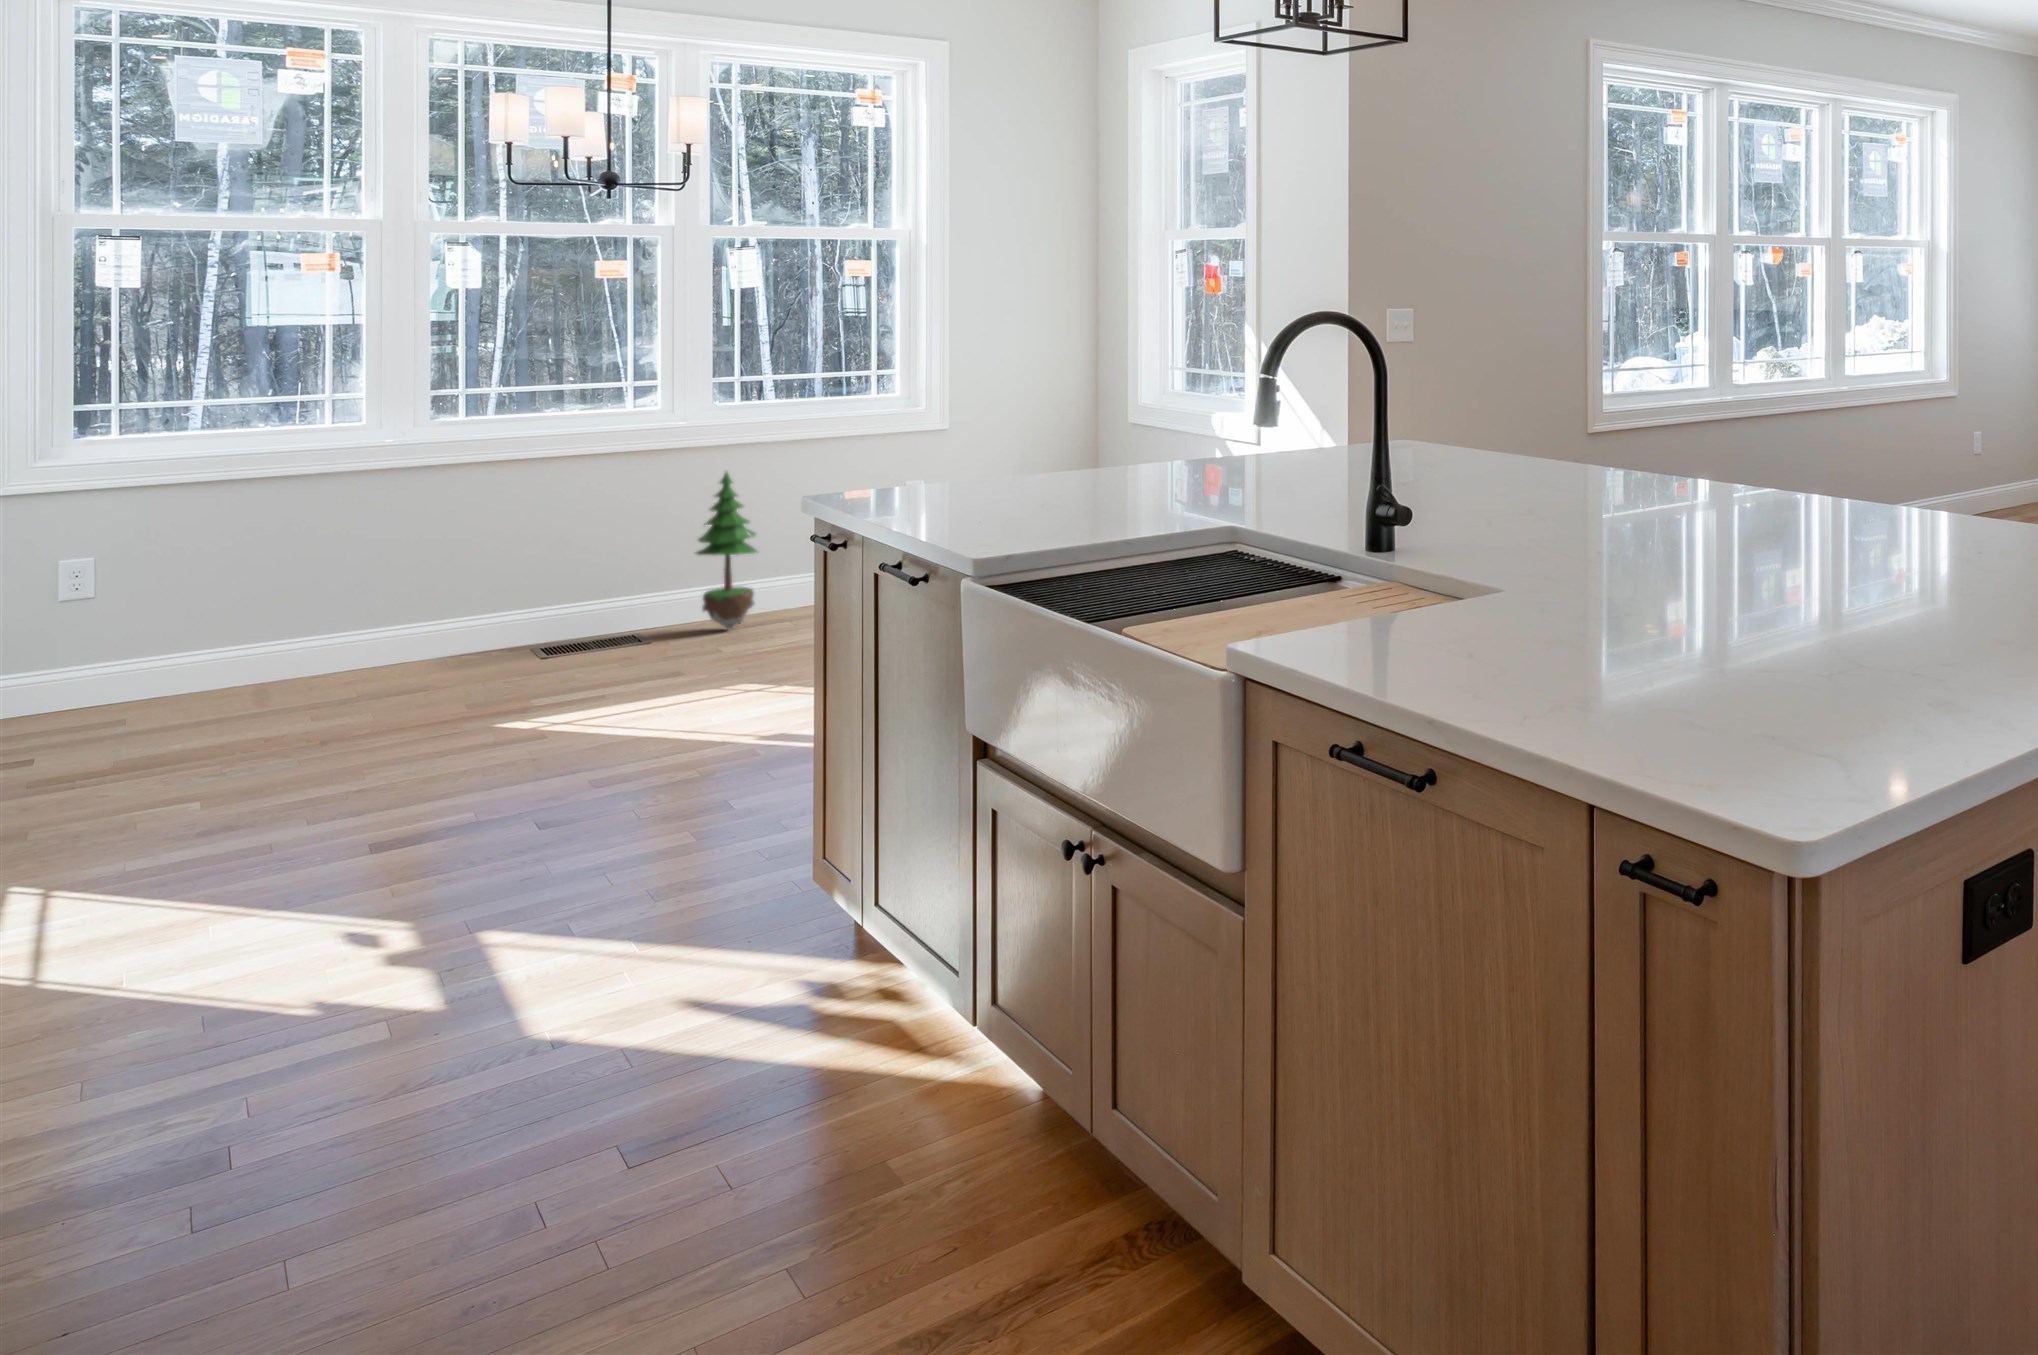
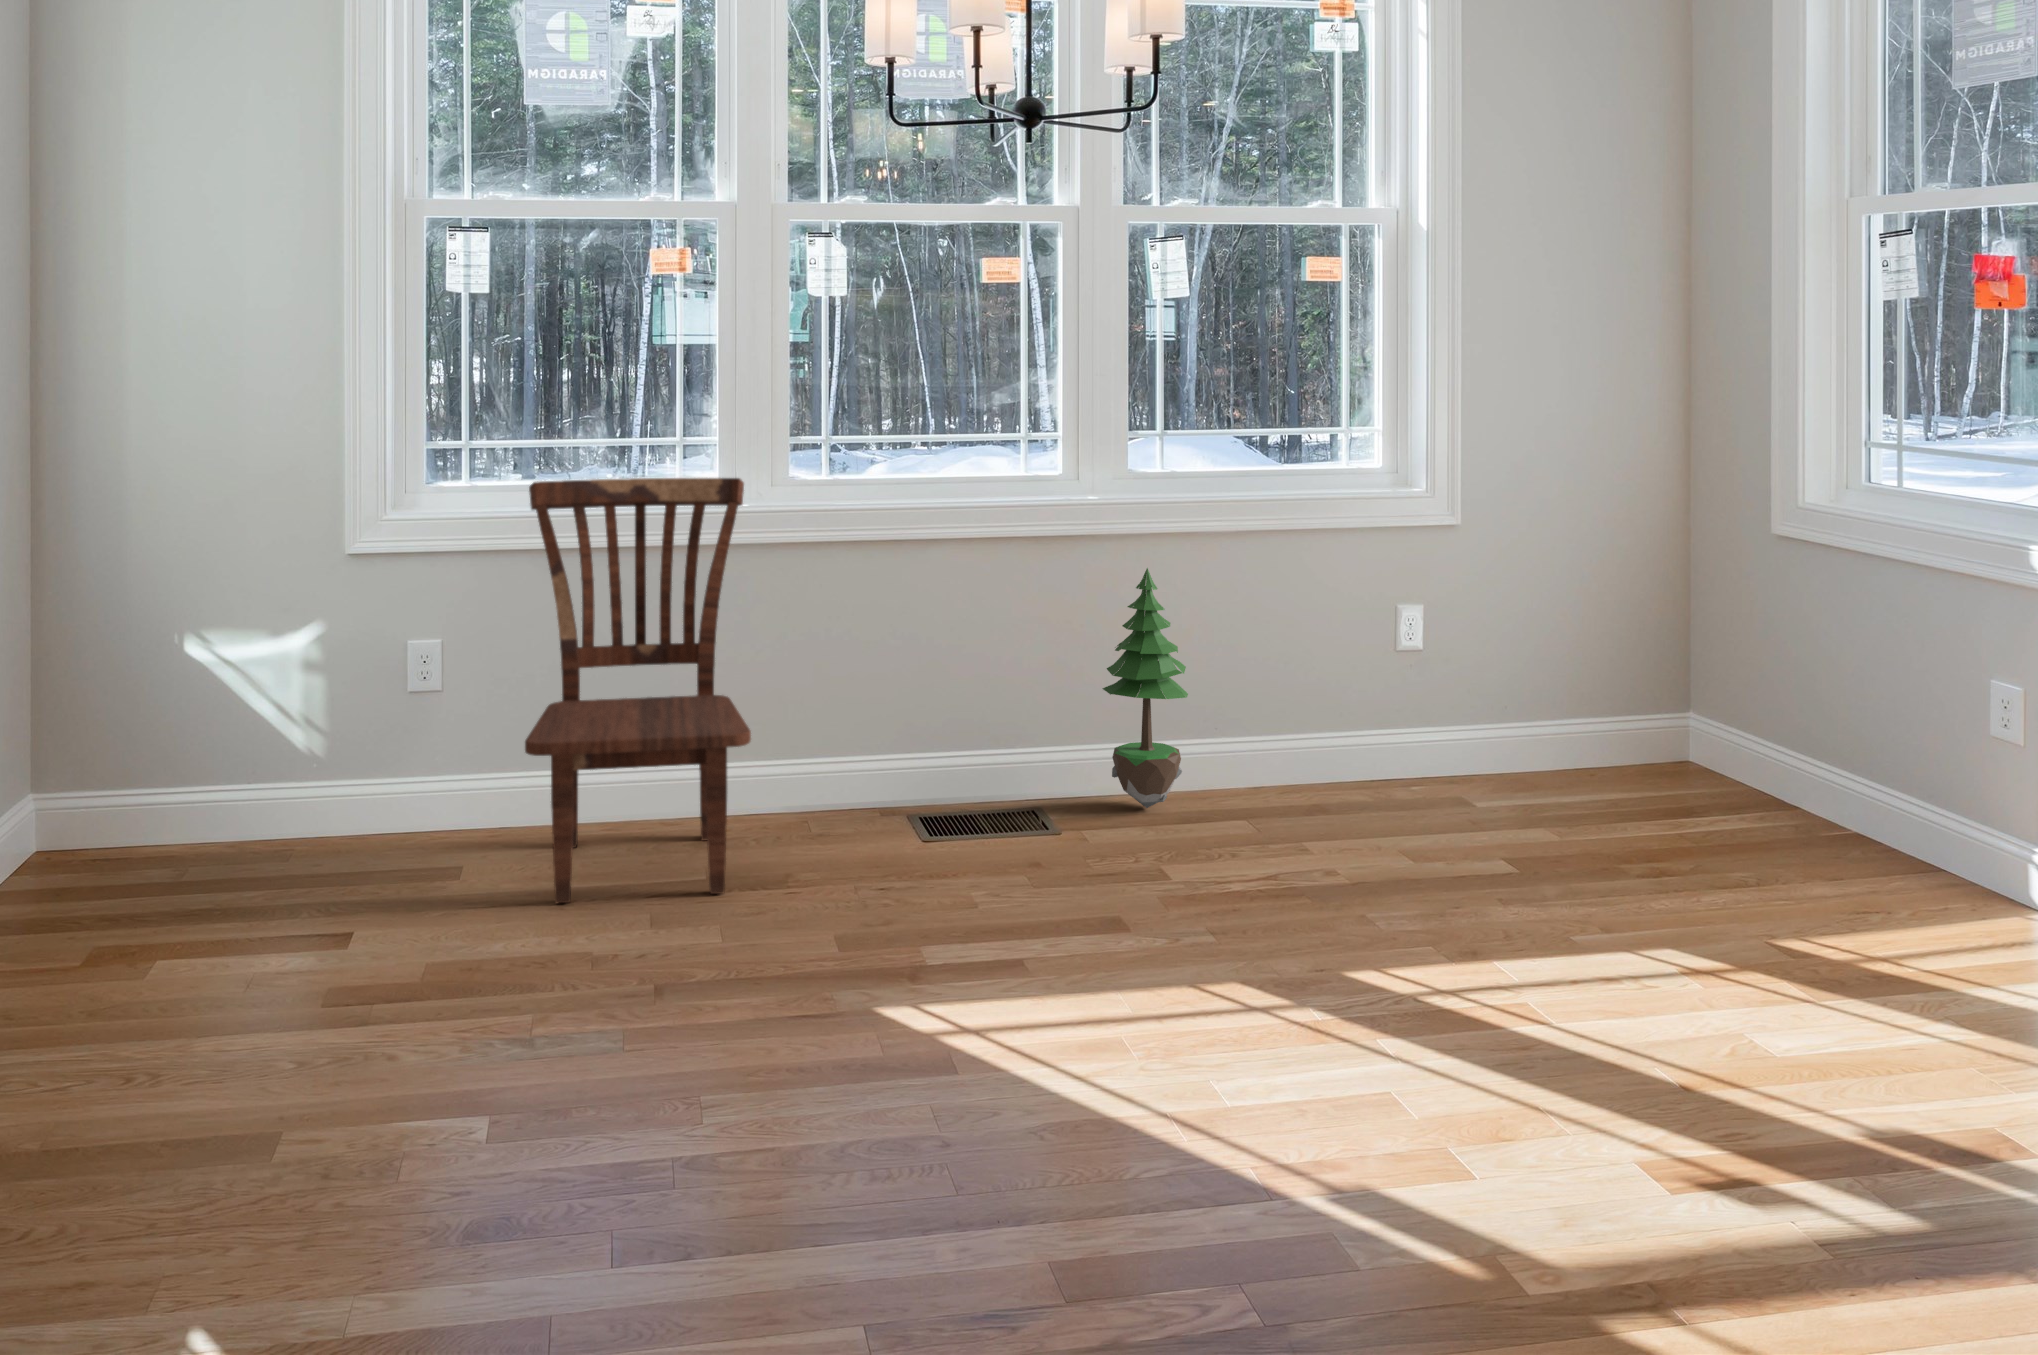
dining chair: none [188,421,400,729] -> present [525,478,751,903]

